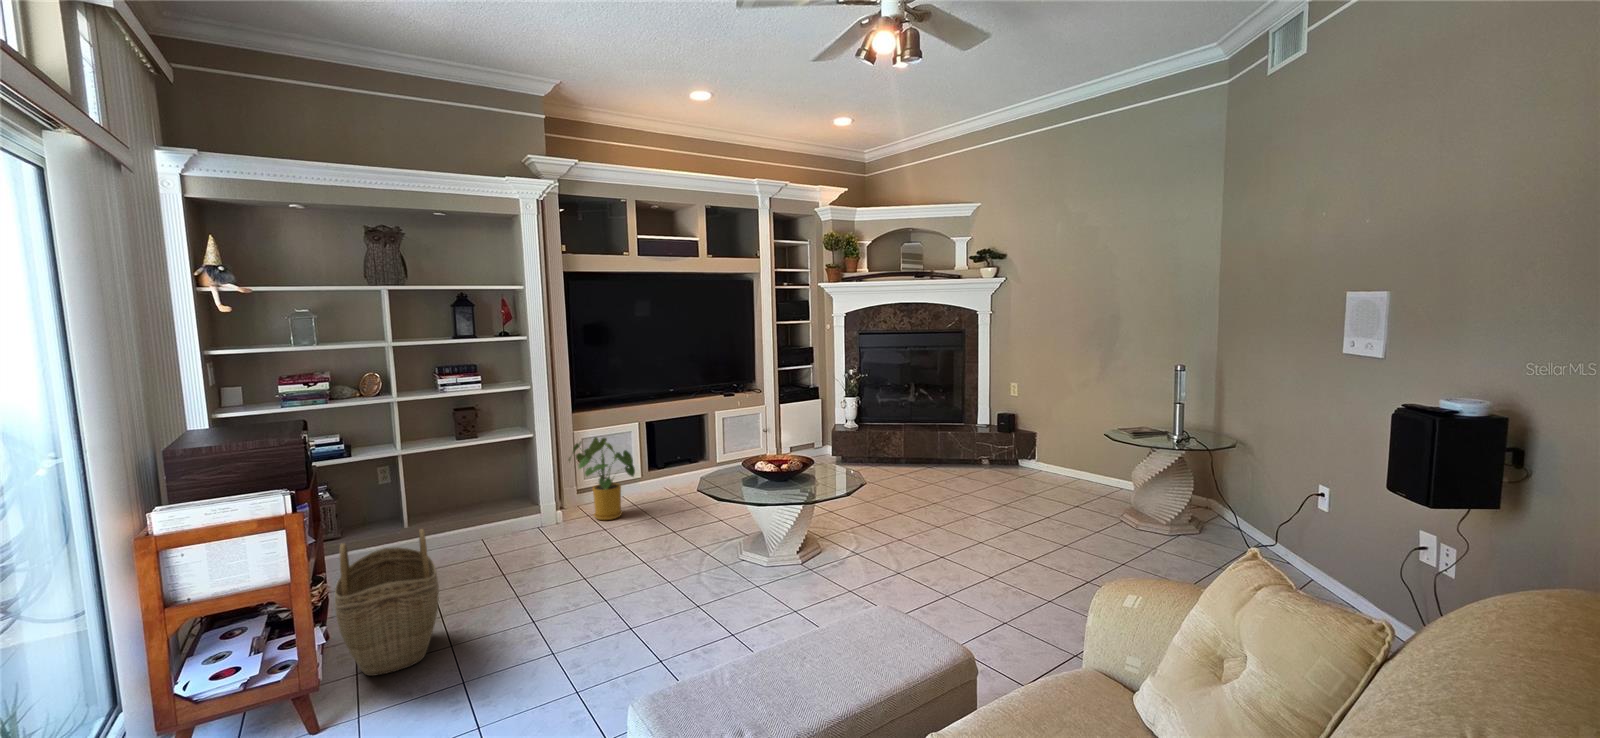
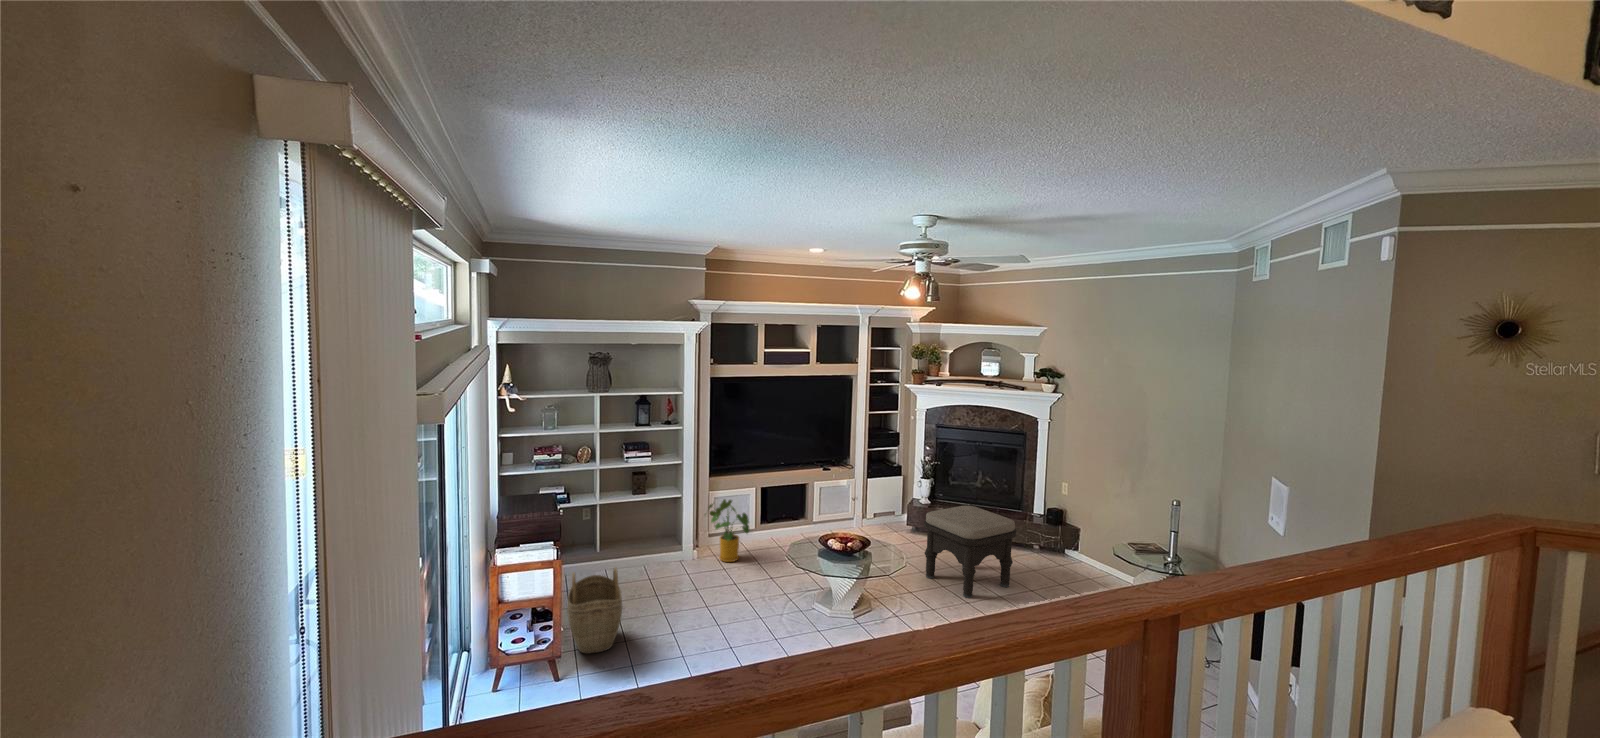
ottoman: none [867,415,982,523] -> present [924,506,1016,598]

